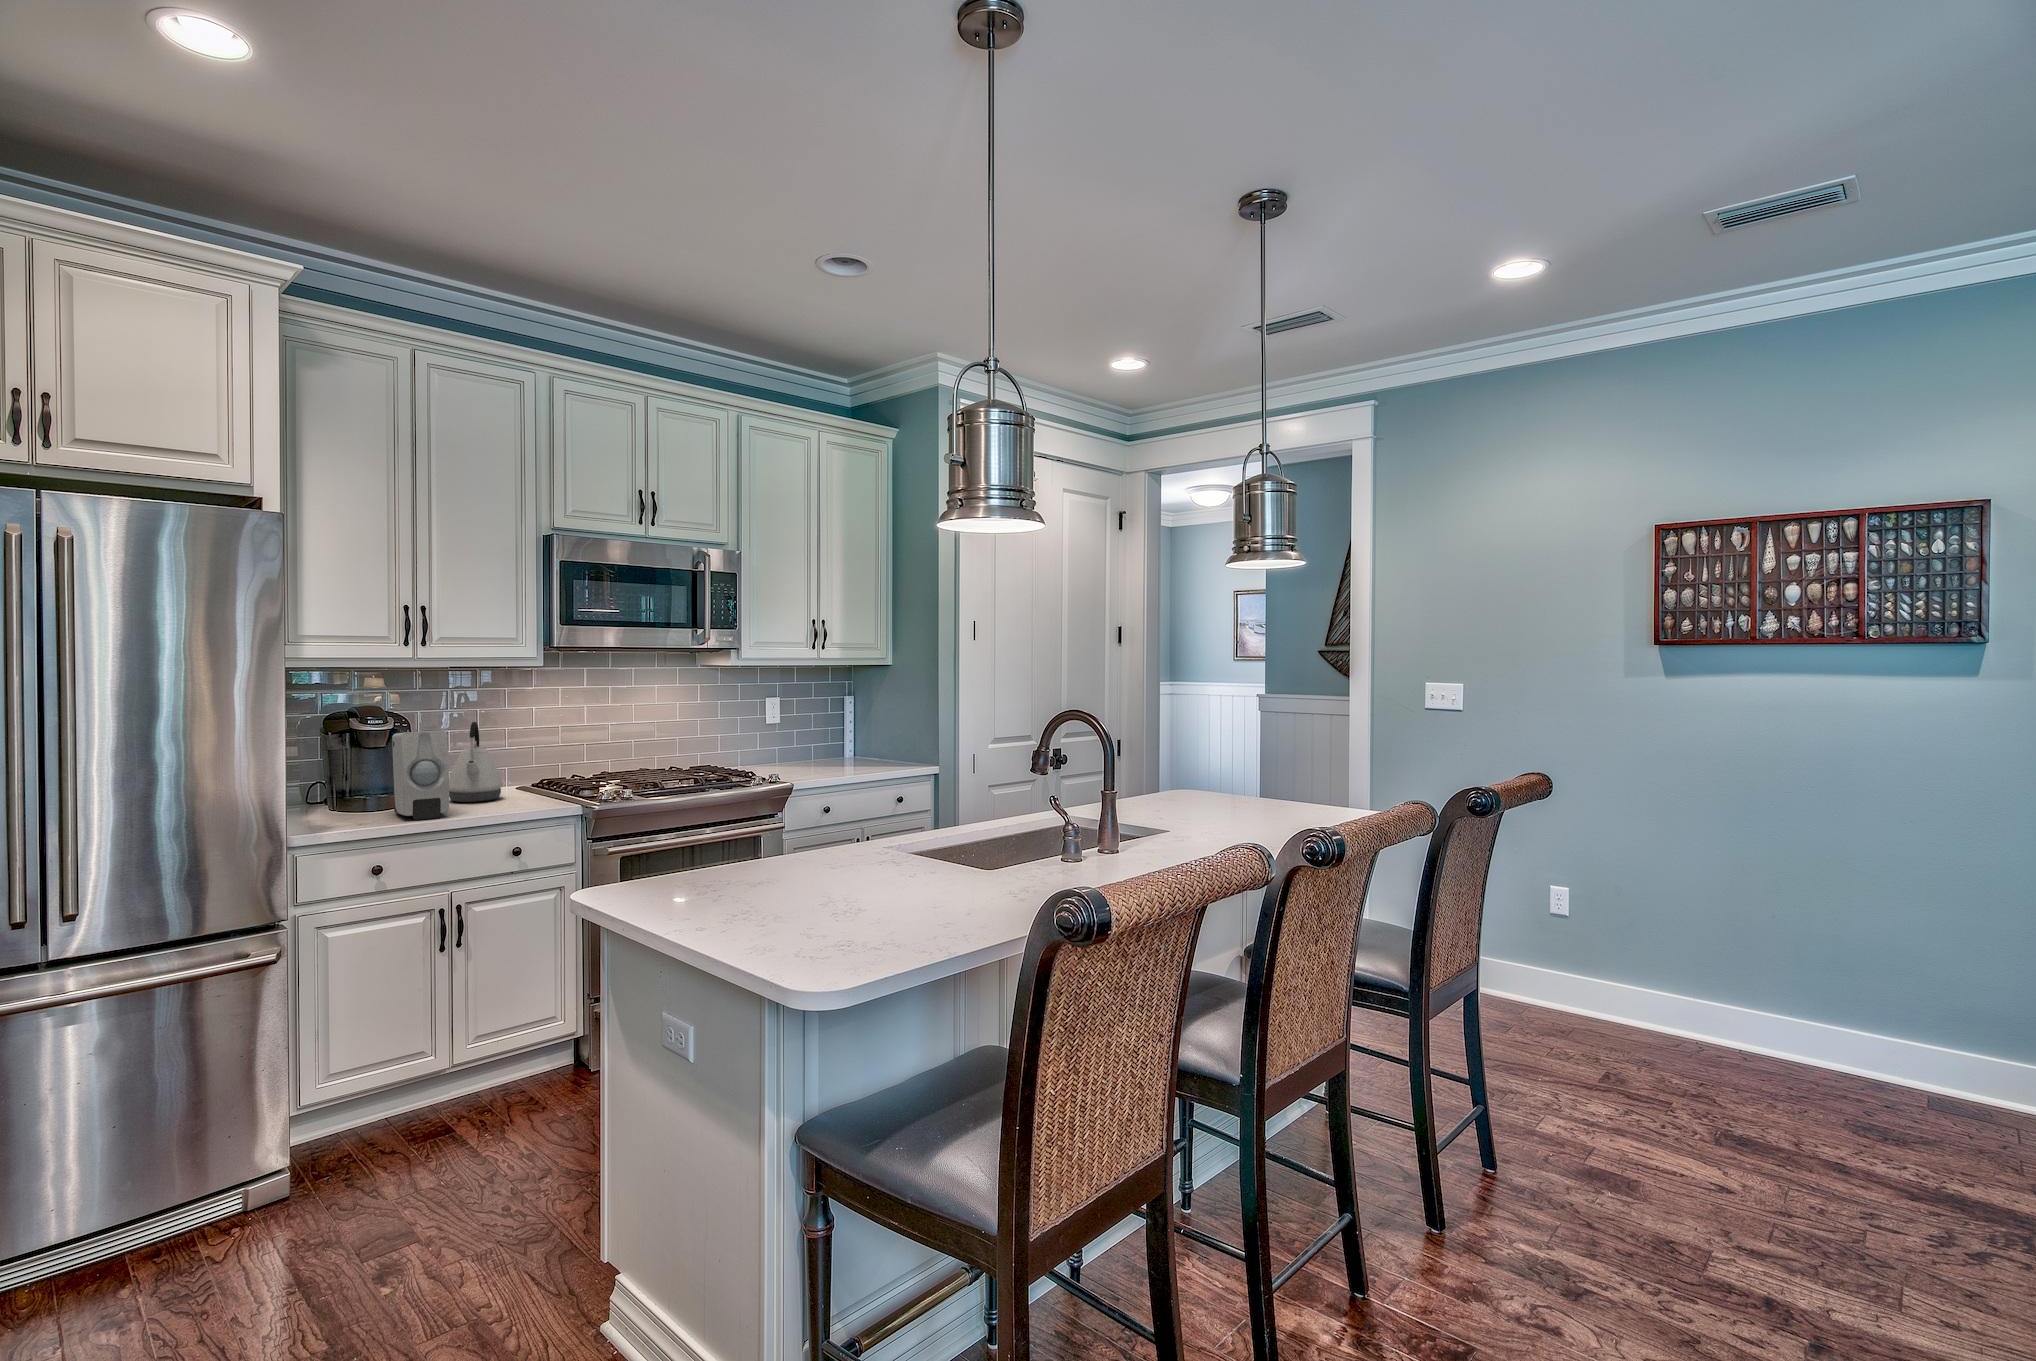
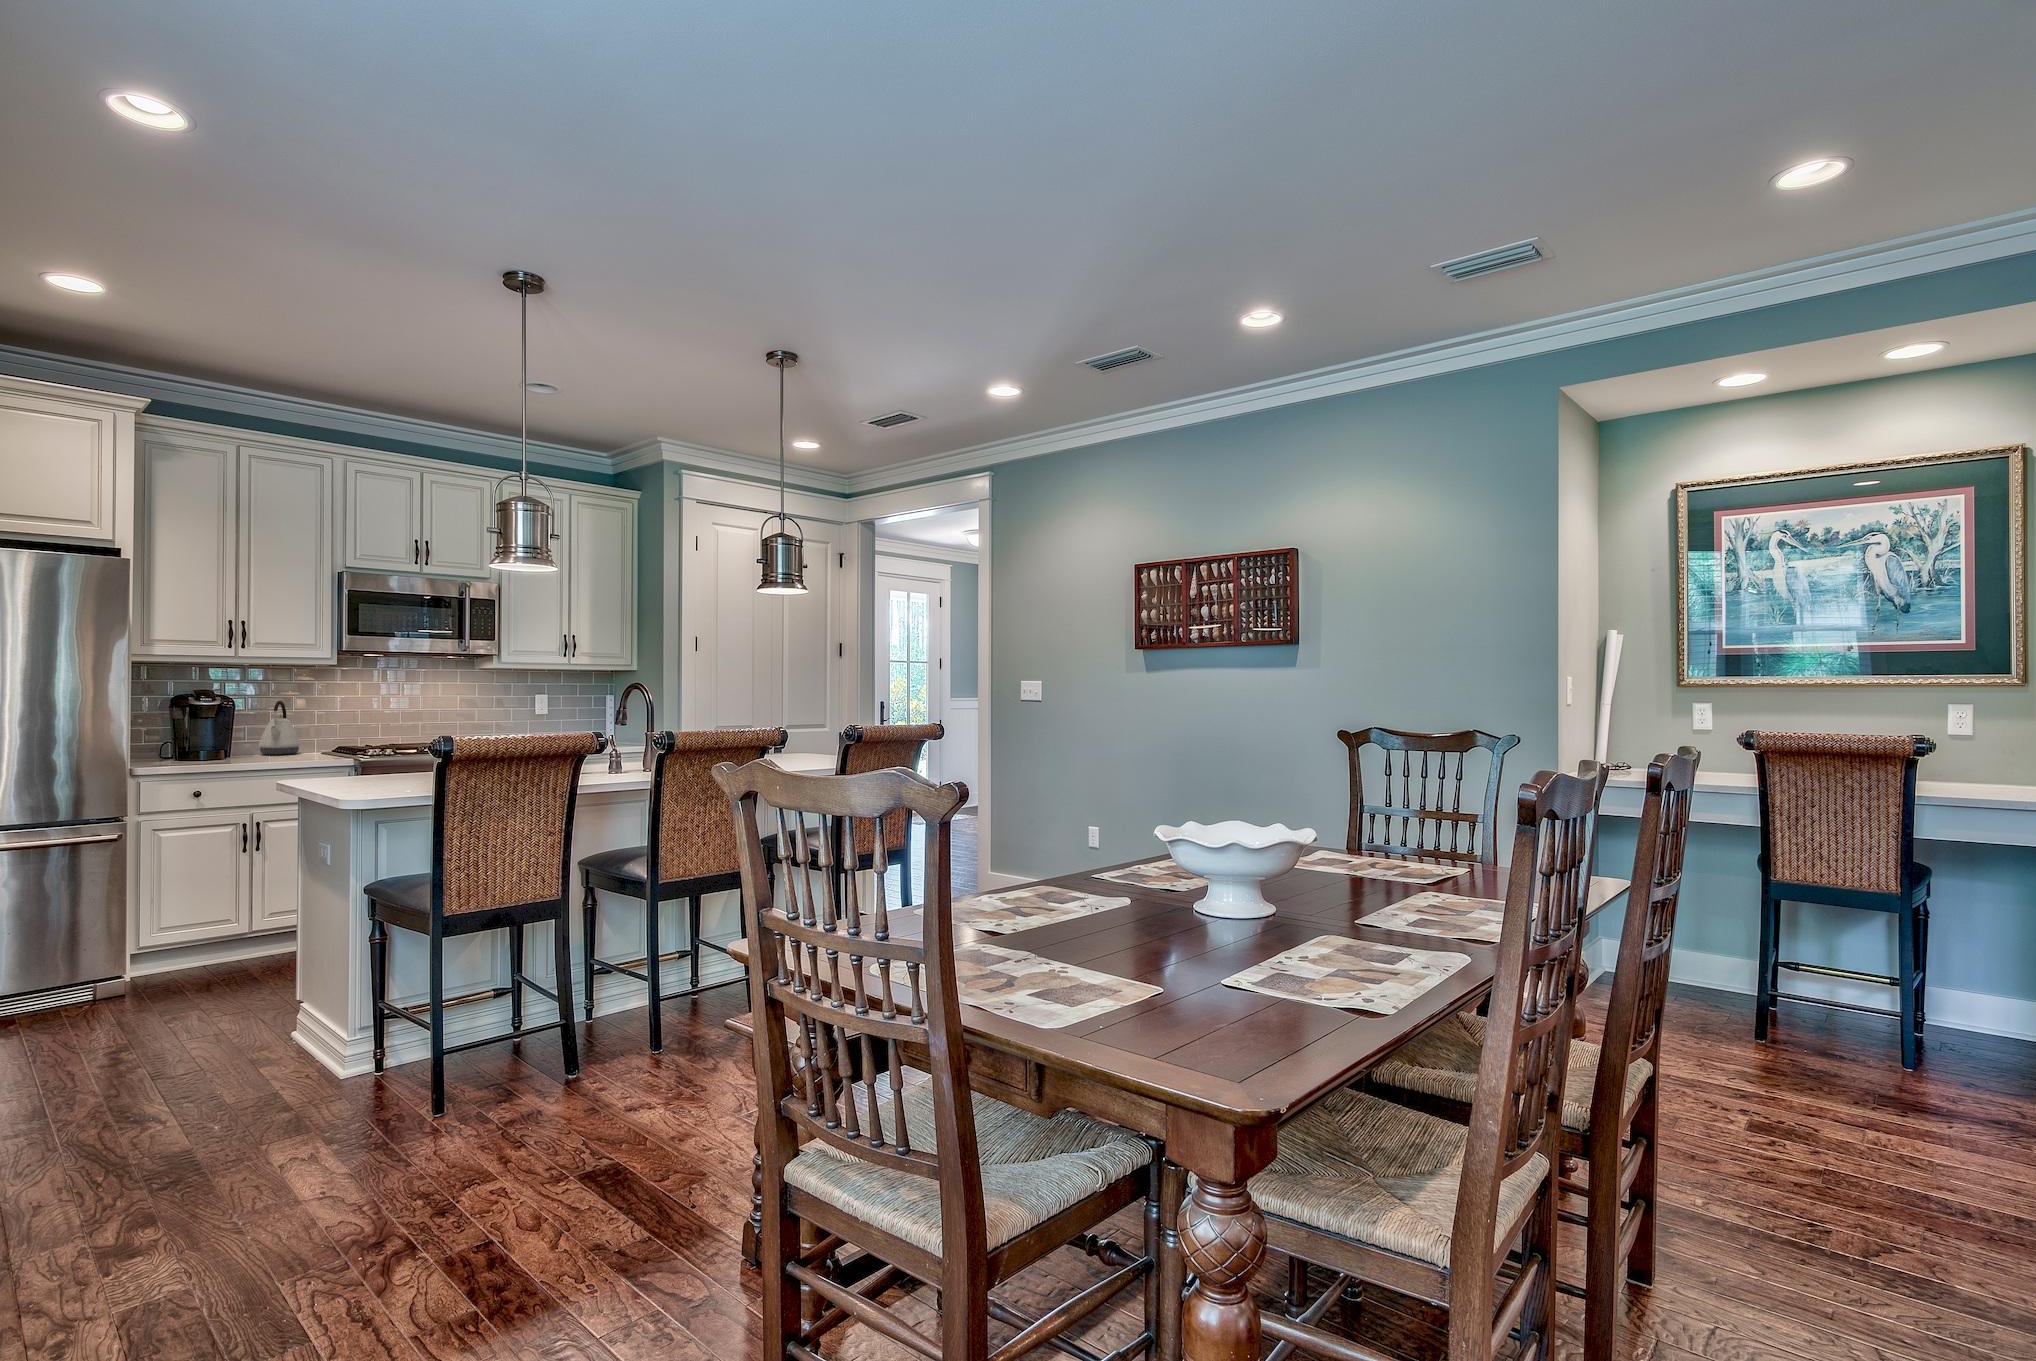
soap dispenser: present [392,731,449,820] -> none [214,703,249,761]

